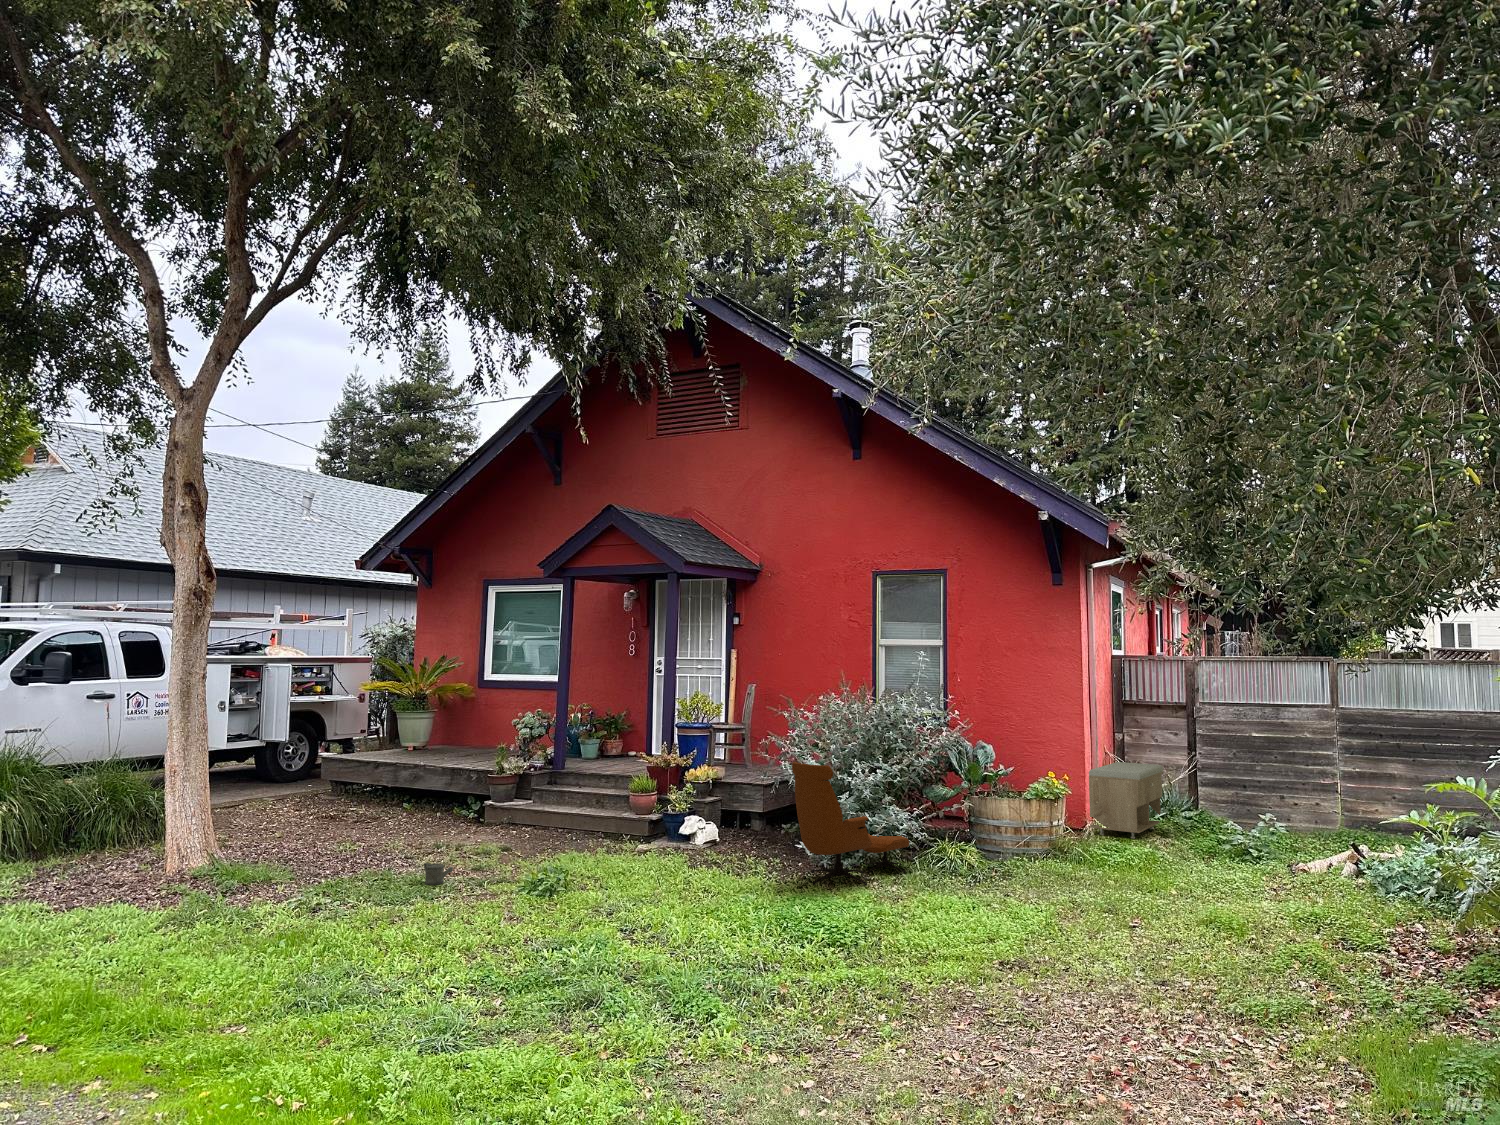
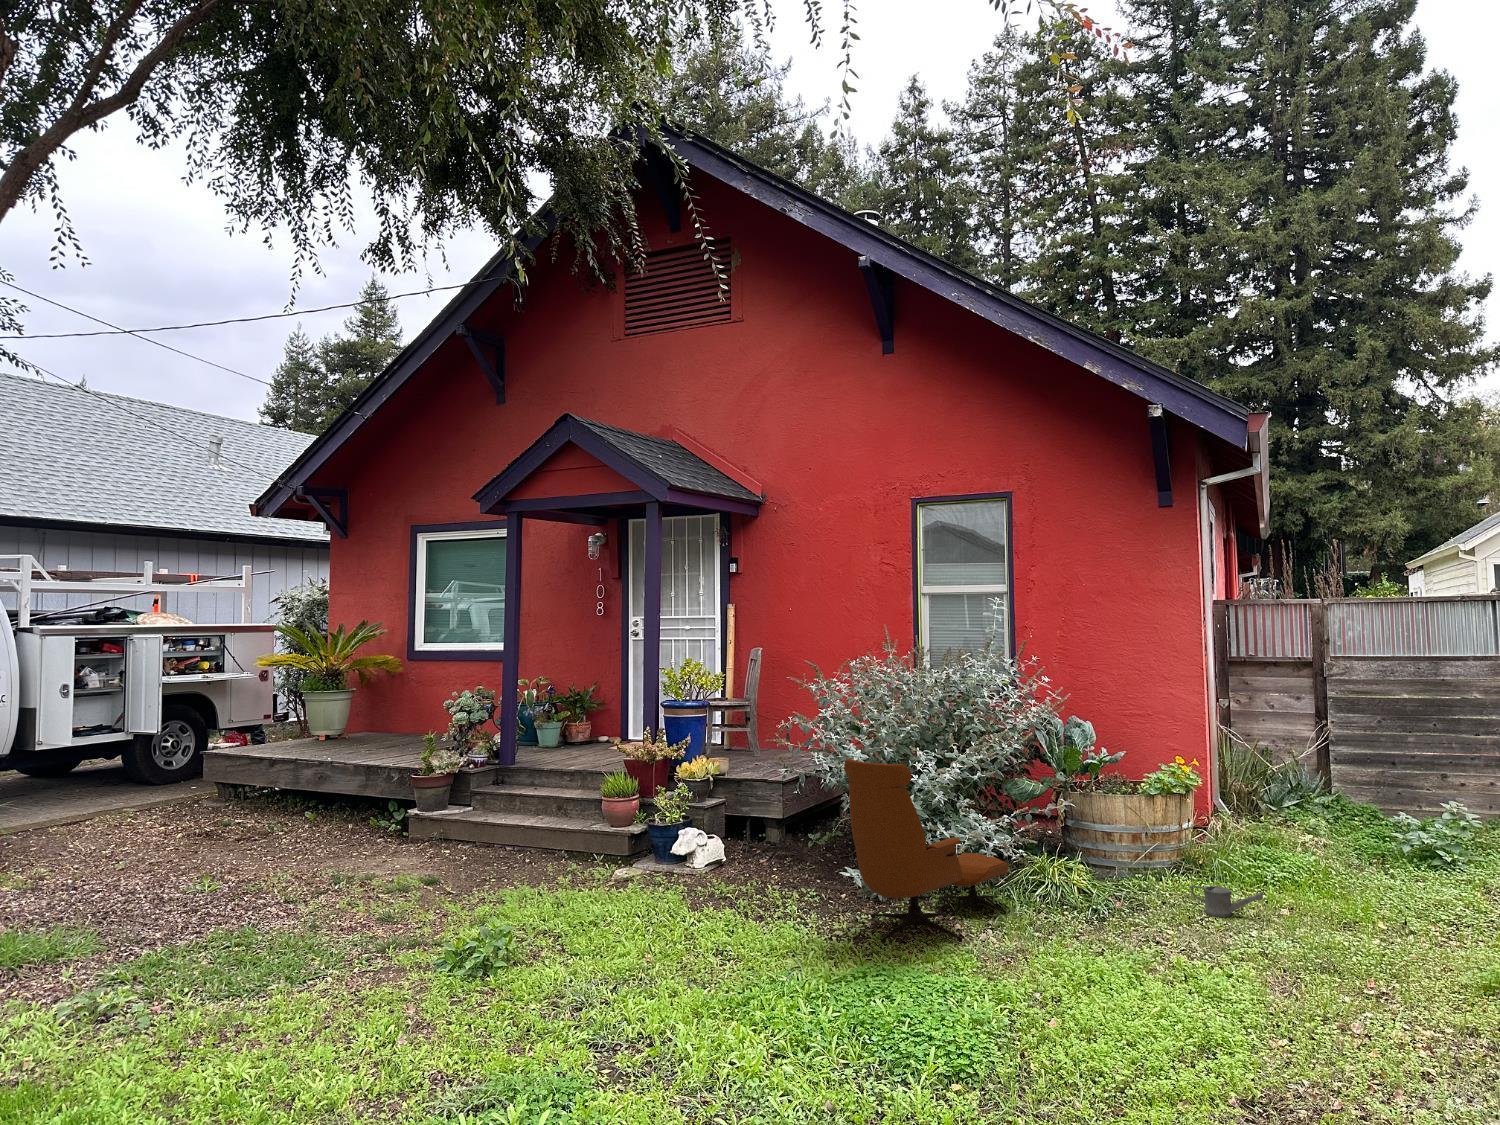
storage bench: present [1089,762,1164,839] -> none [1209,737,1296,840]
watering can: present [424,863,453,885] -> present [1191,885,1263,917]

